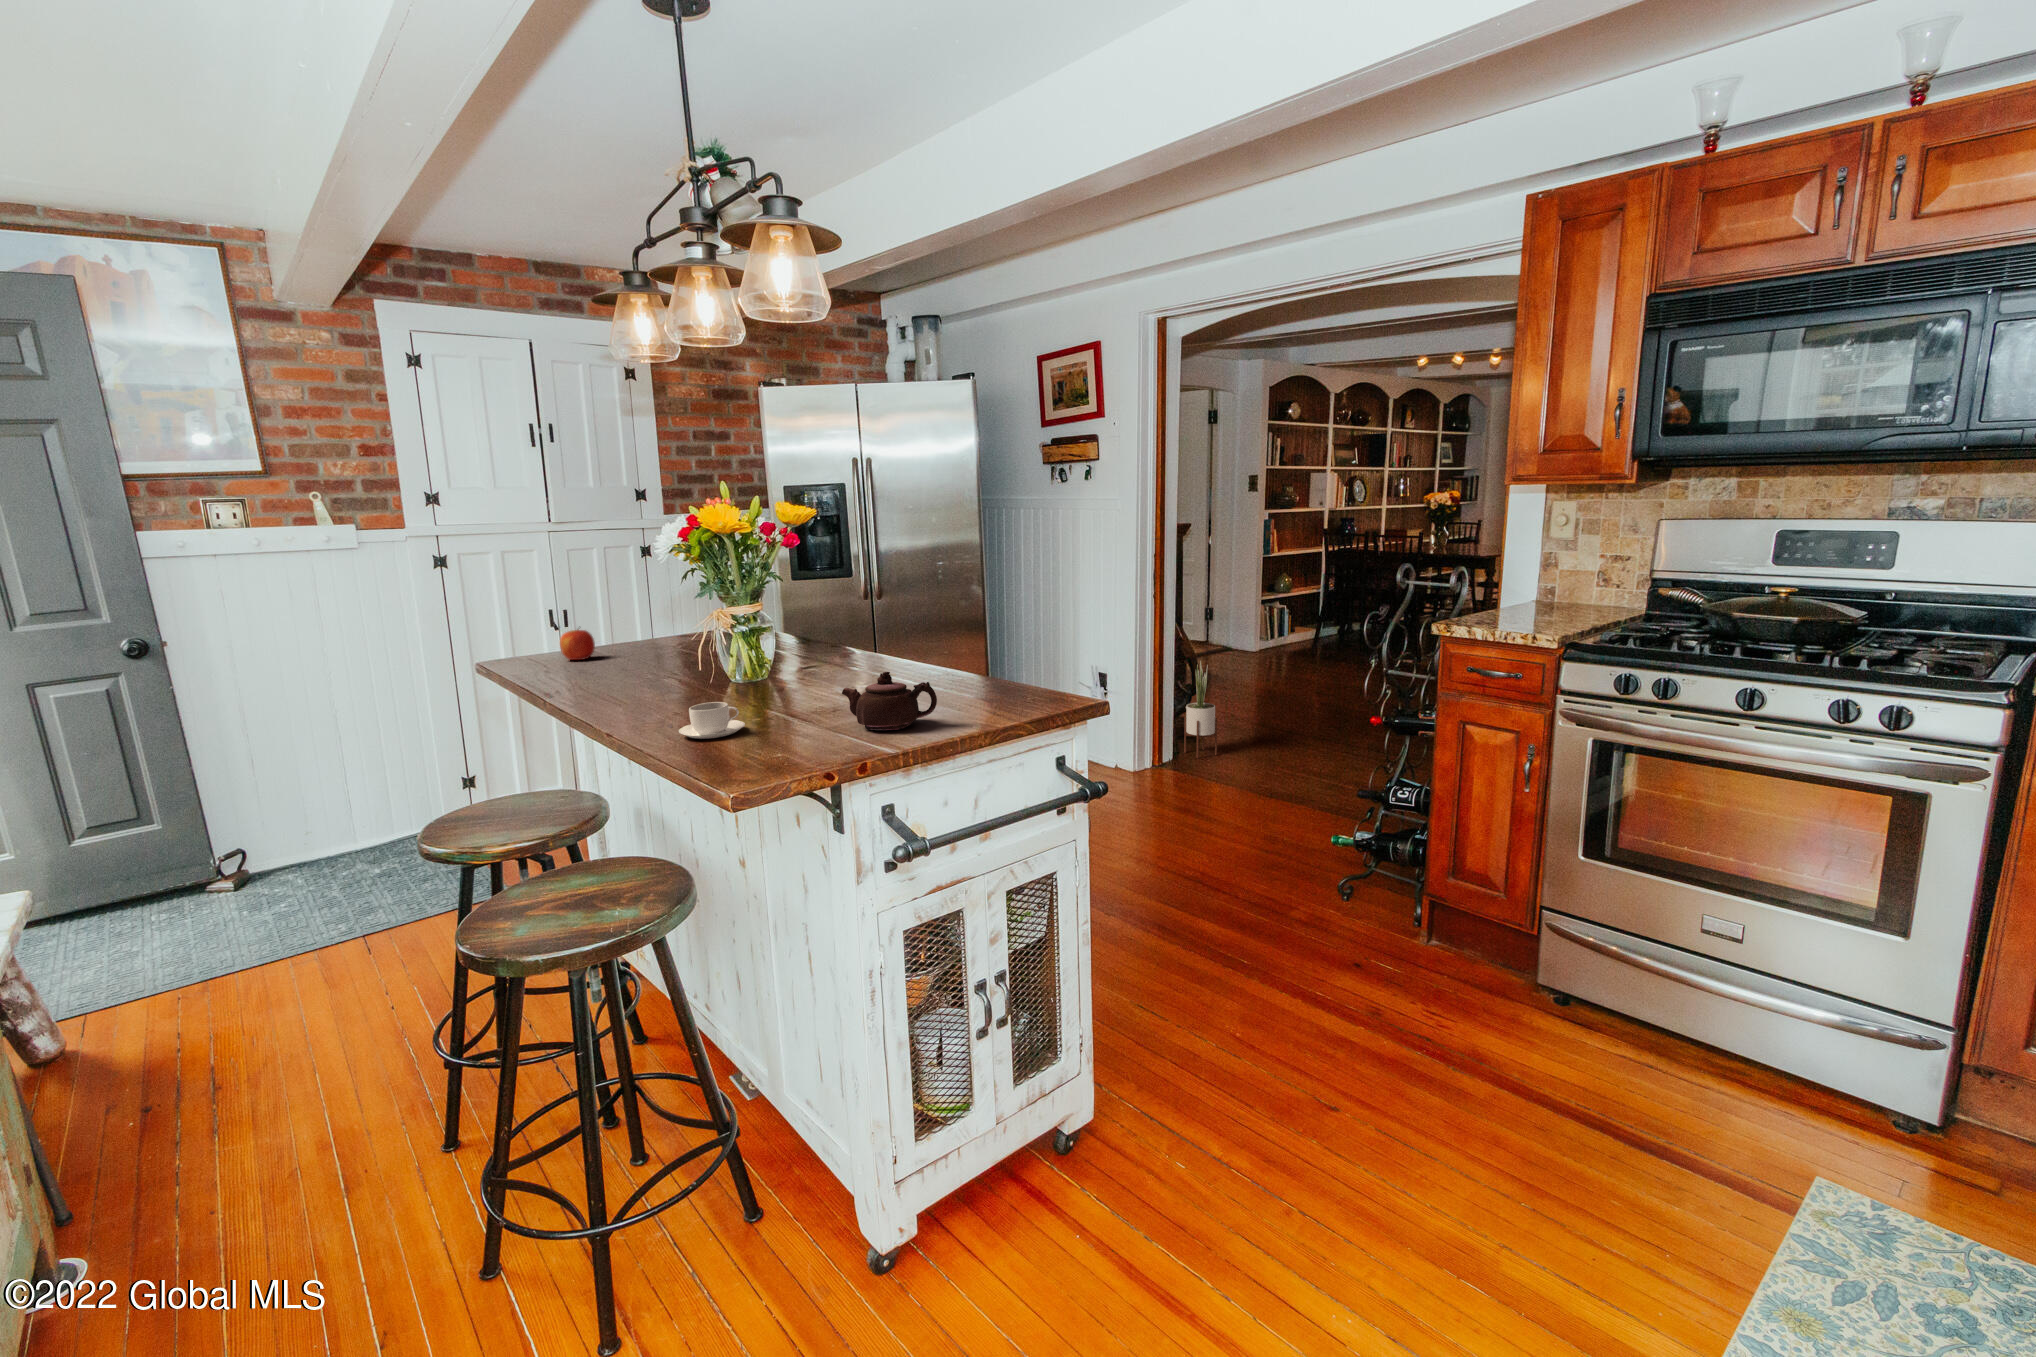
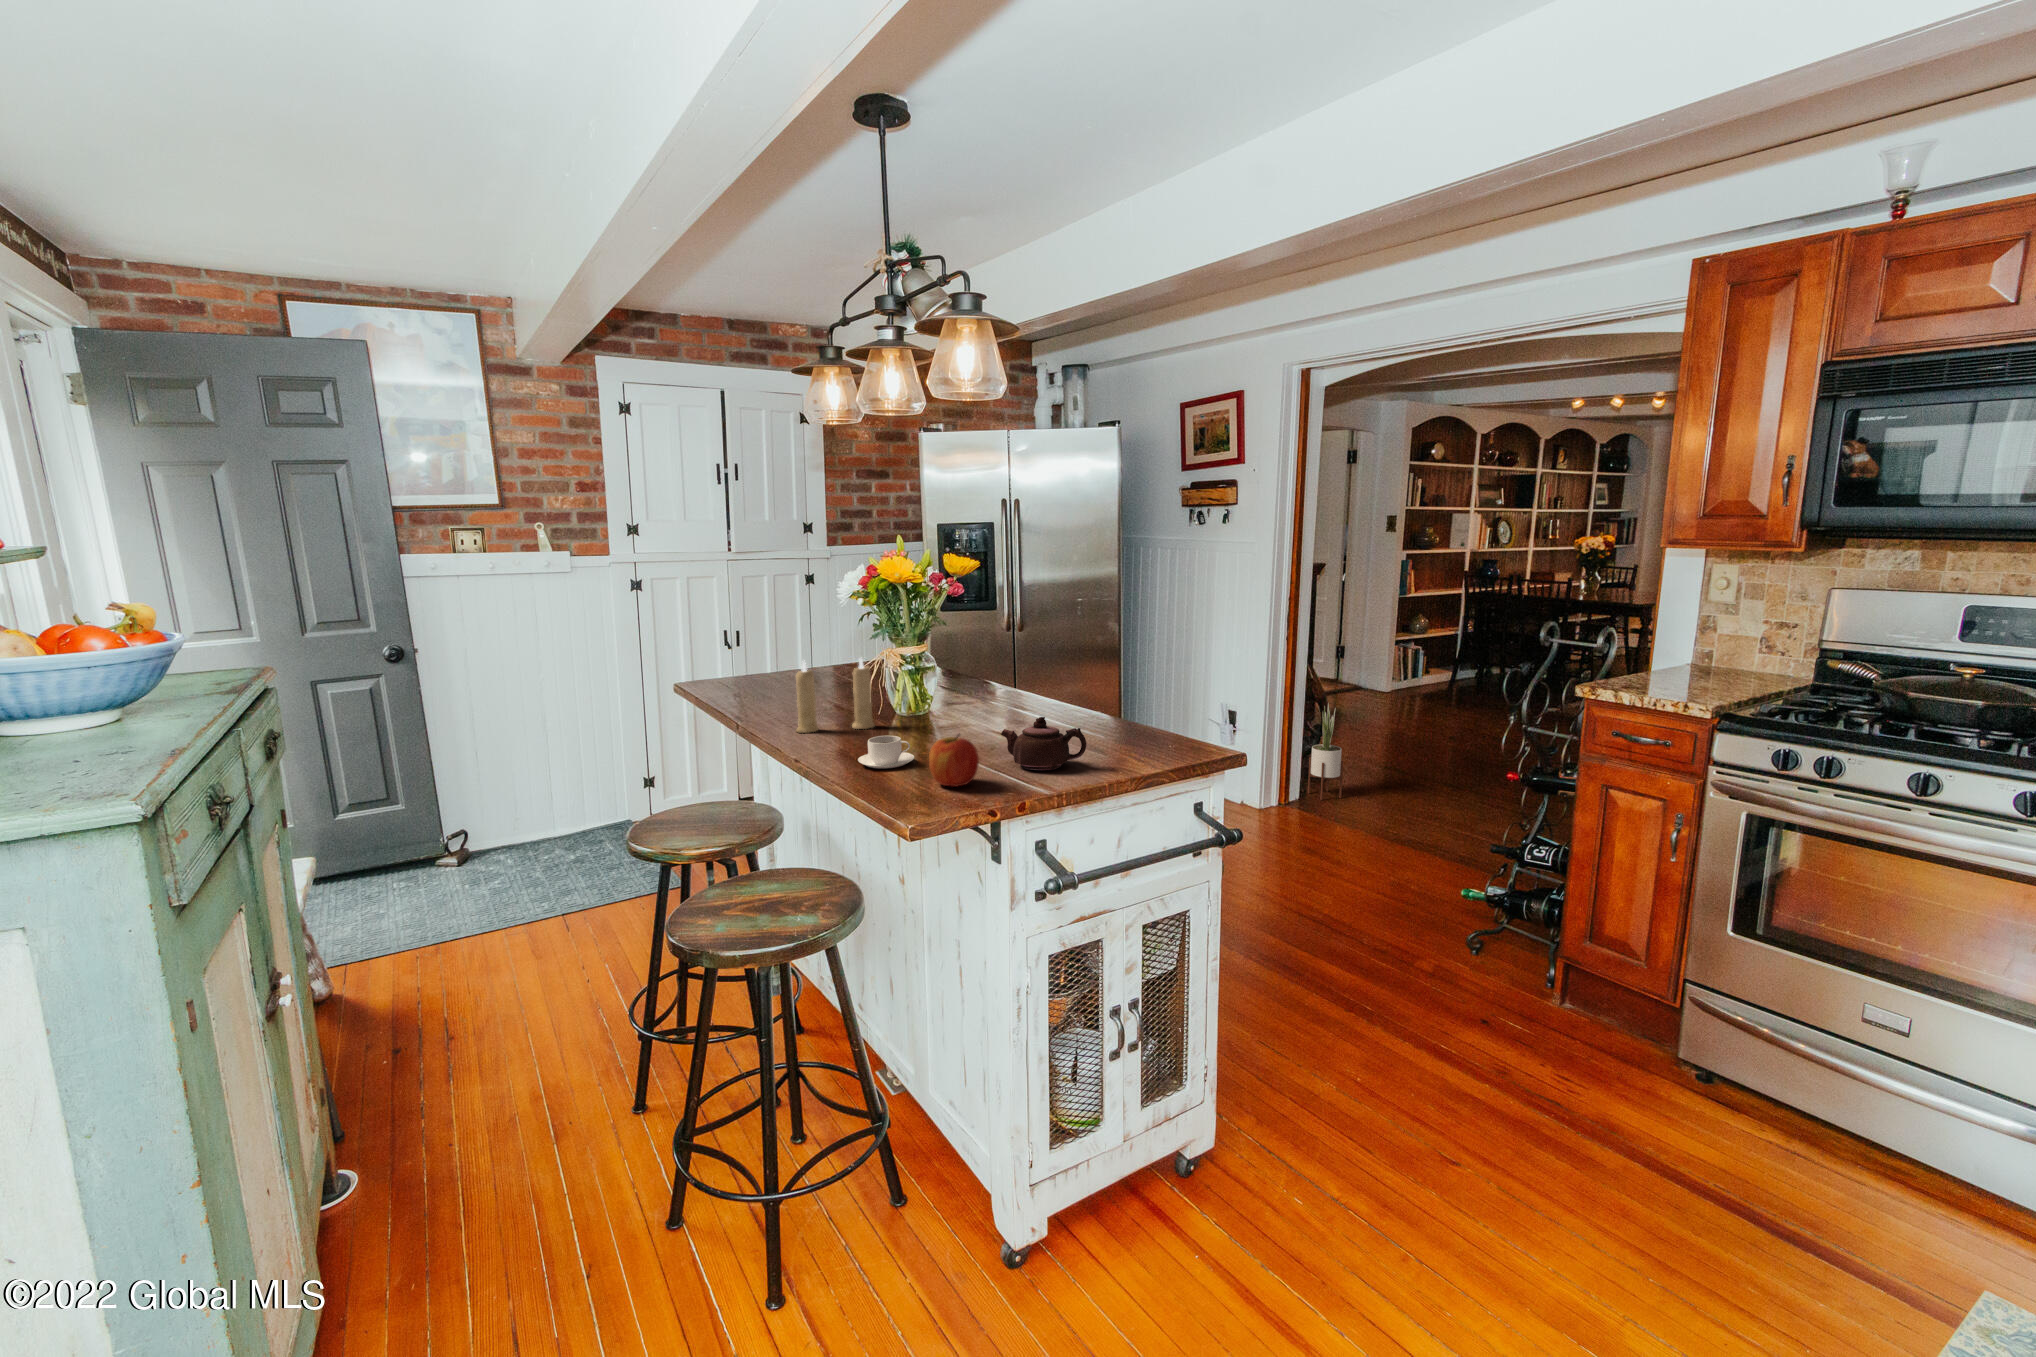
candle: none [605,617,707,707] -> present [796,659,875,733]
apple: present [560,629,595,660] -> present [929,735,979,787]

